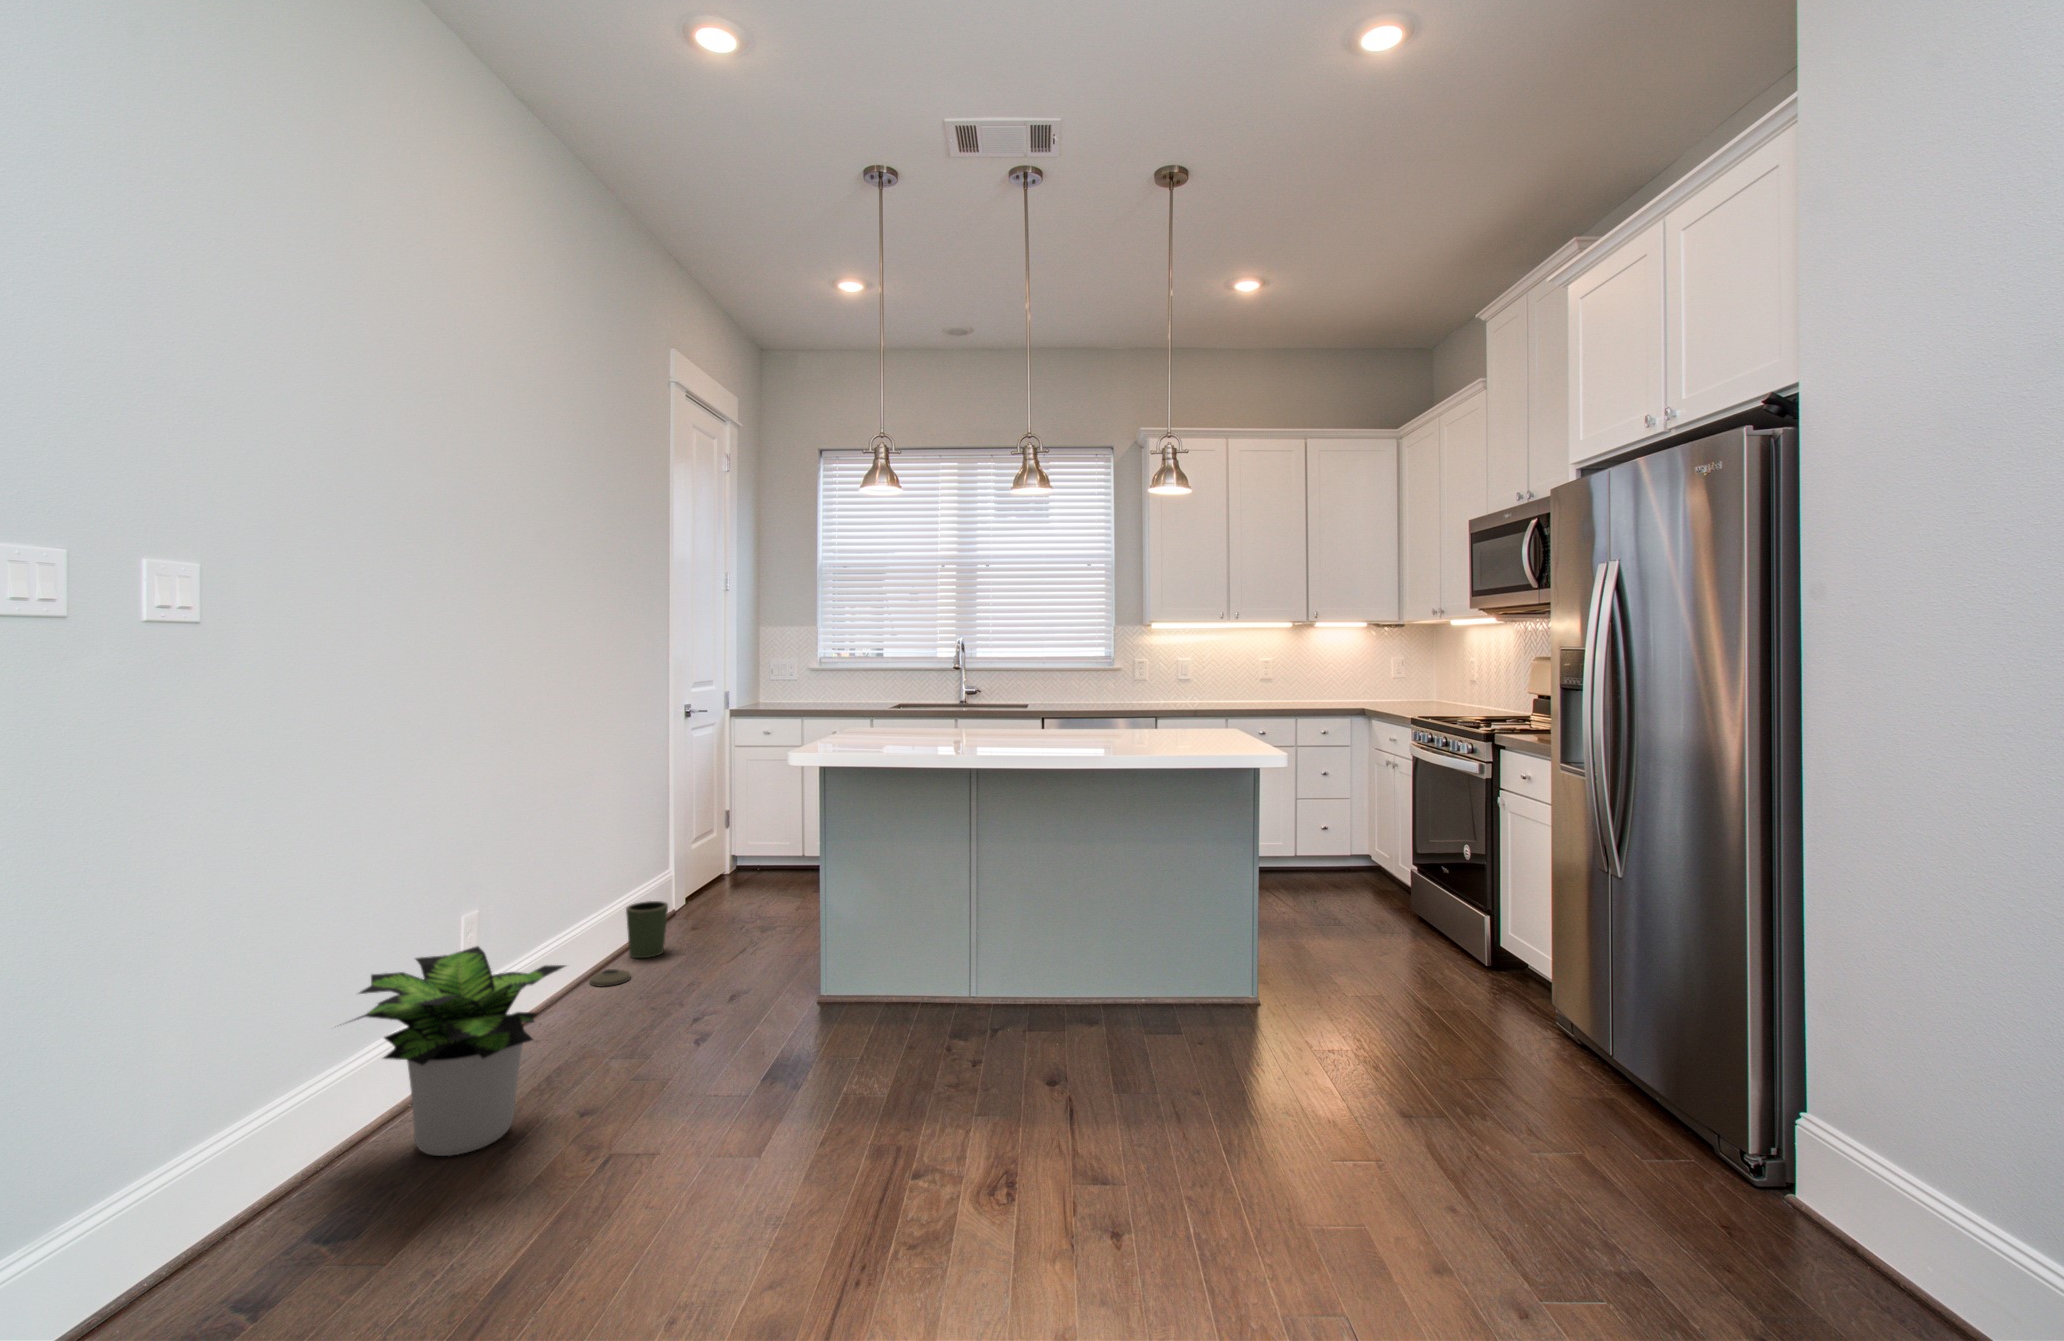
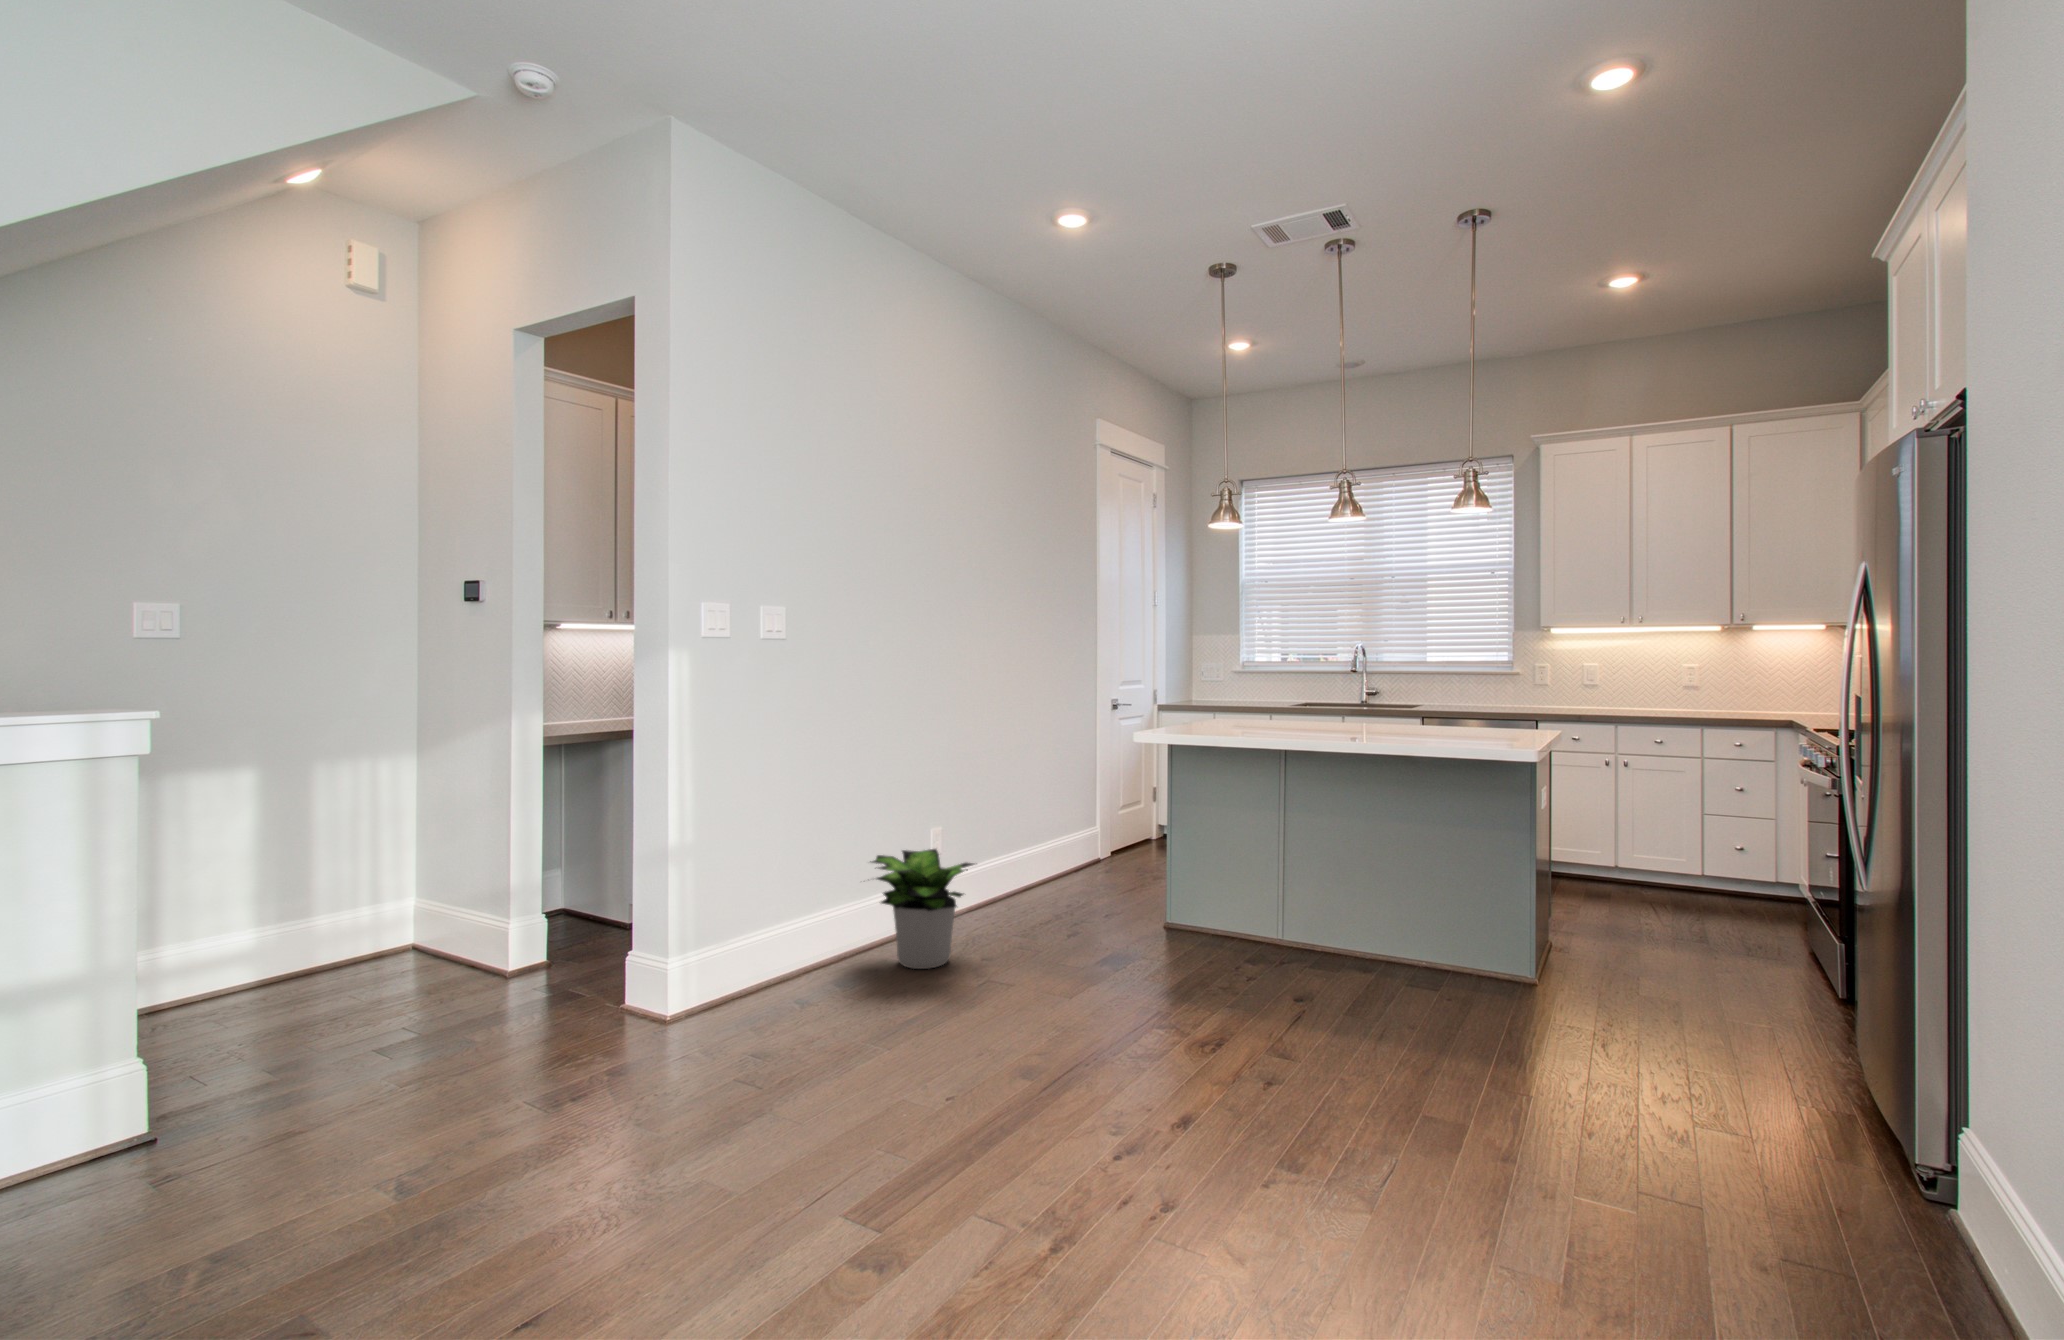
trash can: present [590,901,668,987] -> none [1024,846,1084,900]

